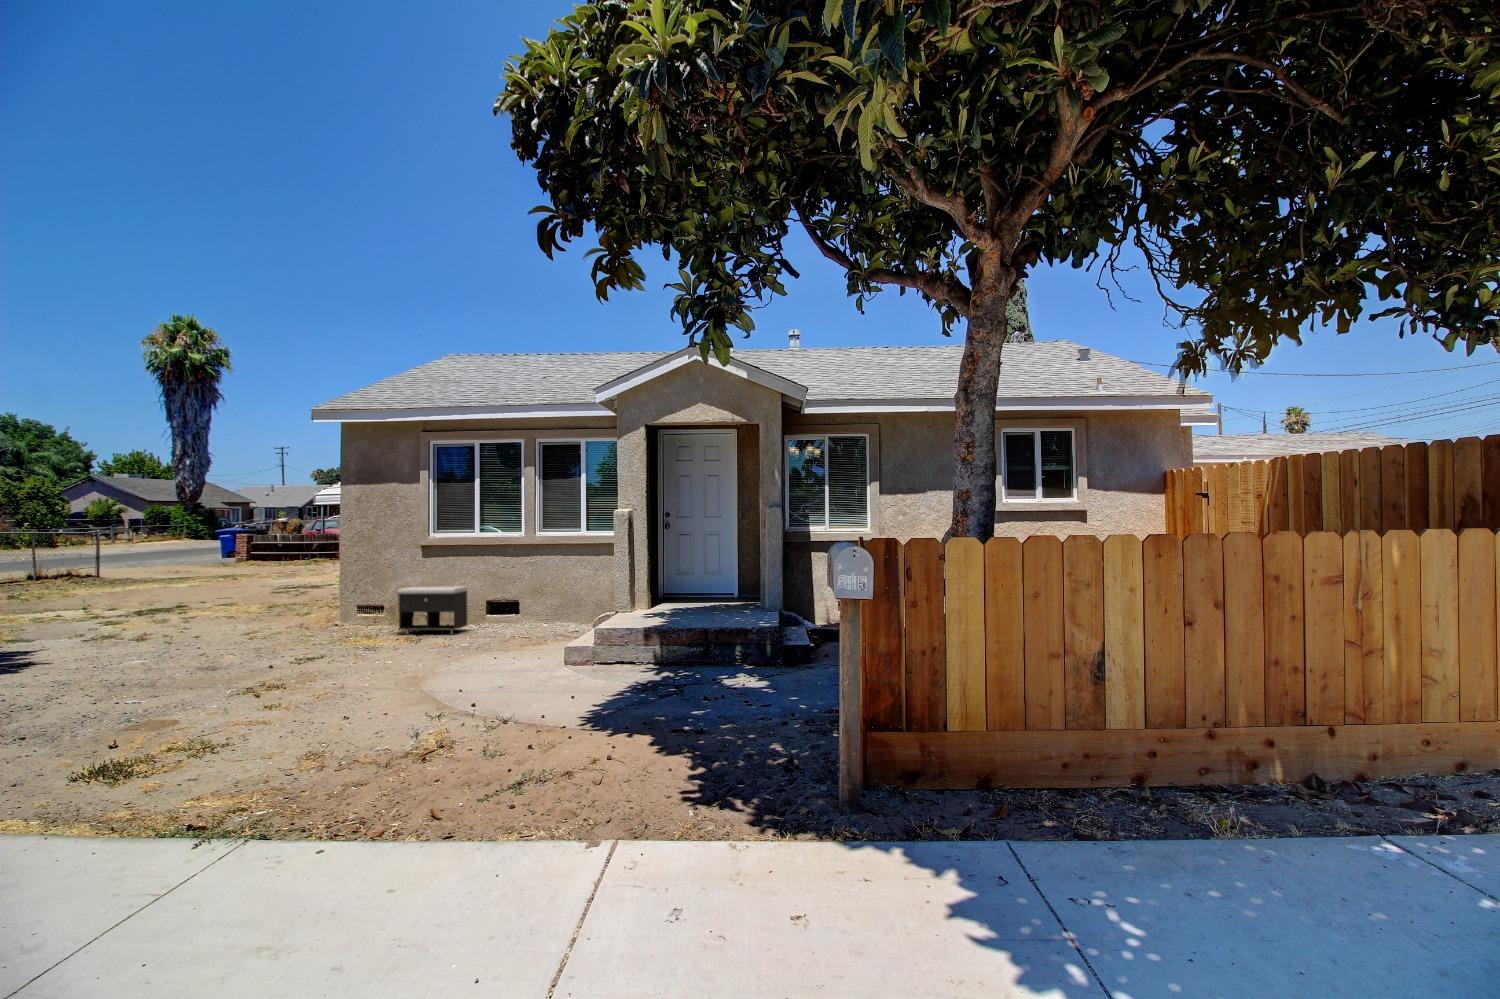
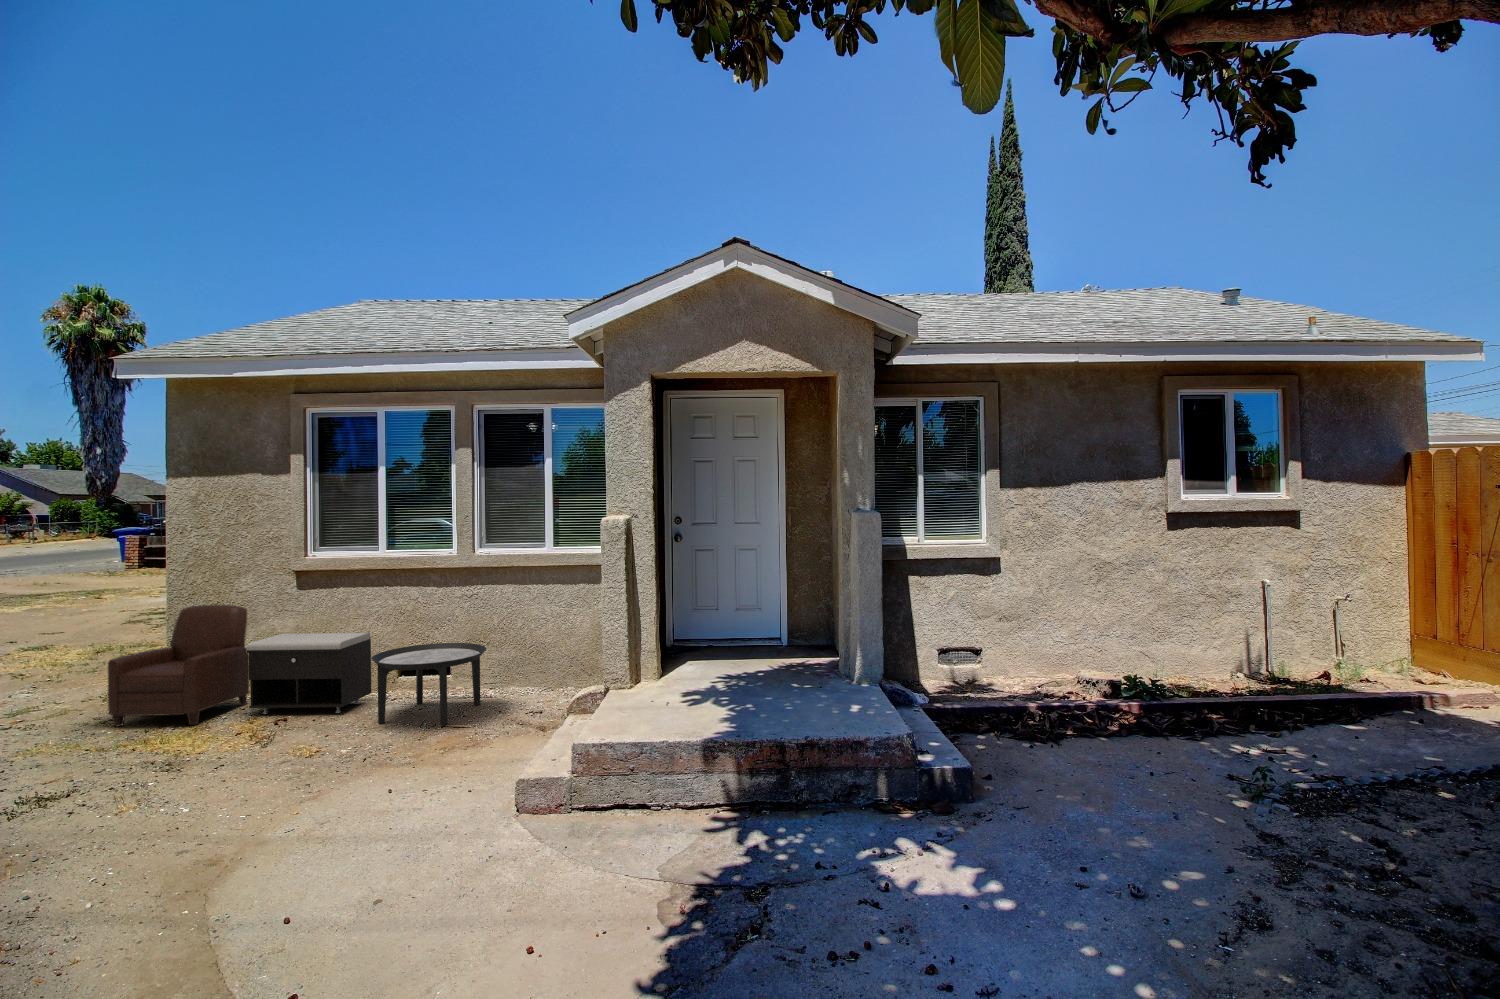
chair: none [319,567,394,637] -> present [108,605,249,726]
round table: none [474,593,543,639] -> present [371,643,486,725]

